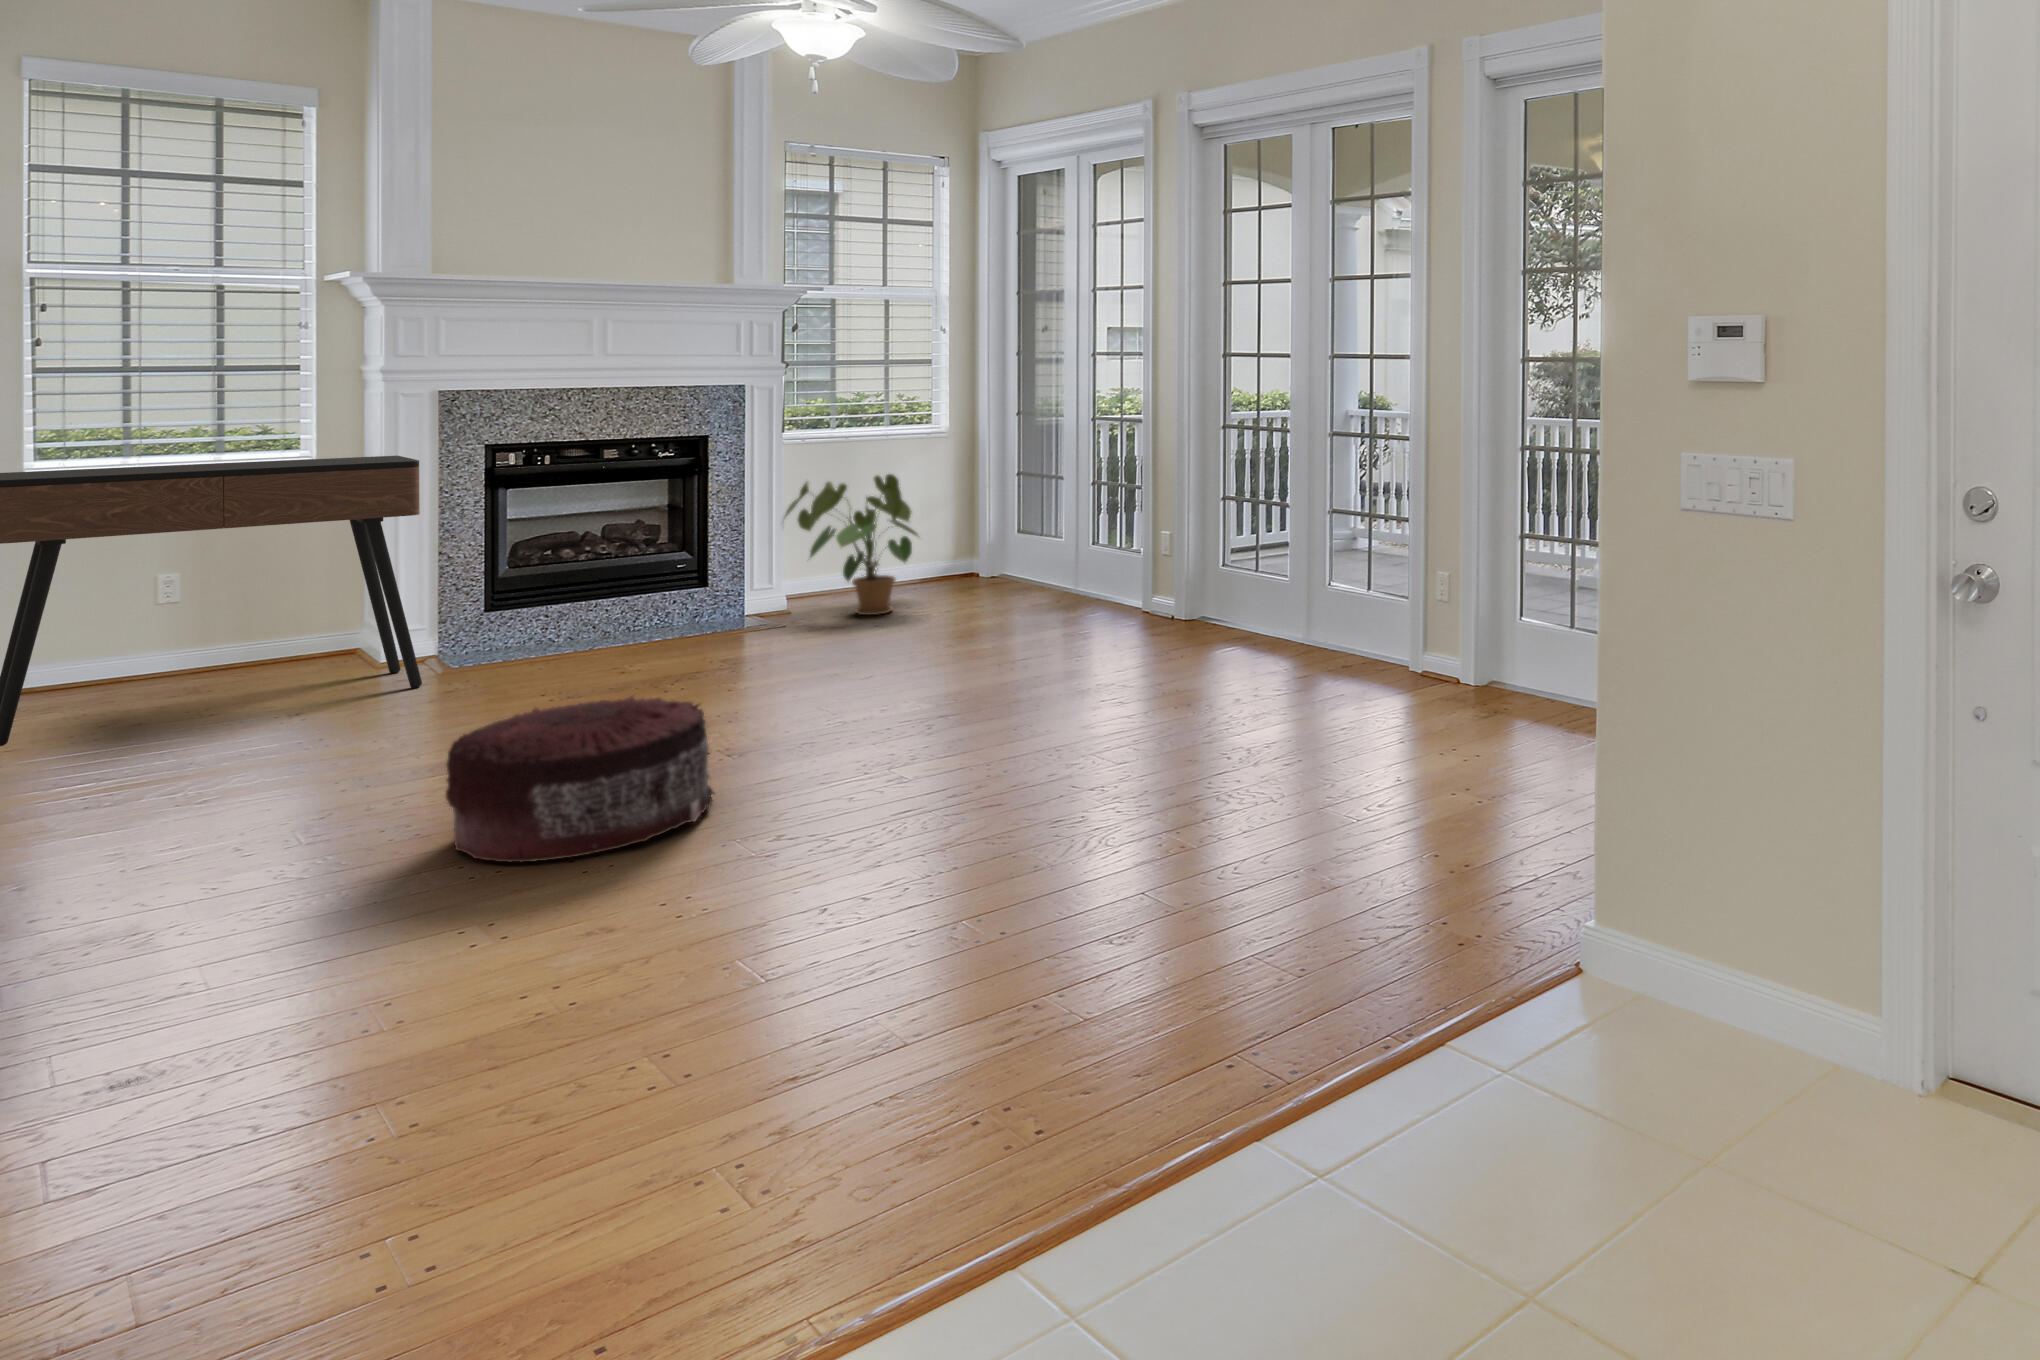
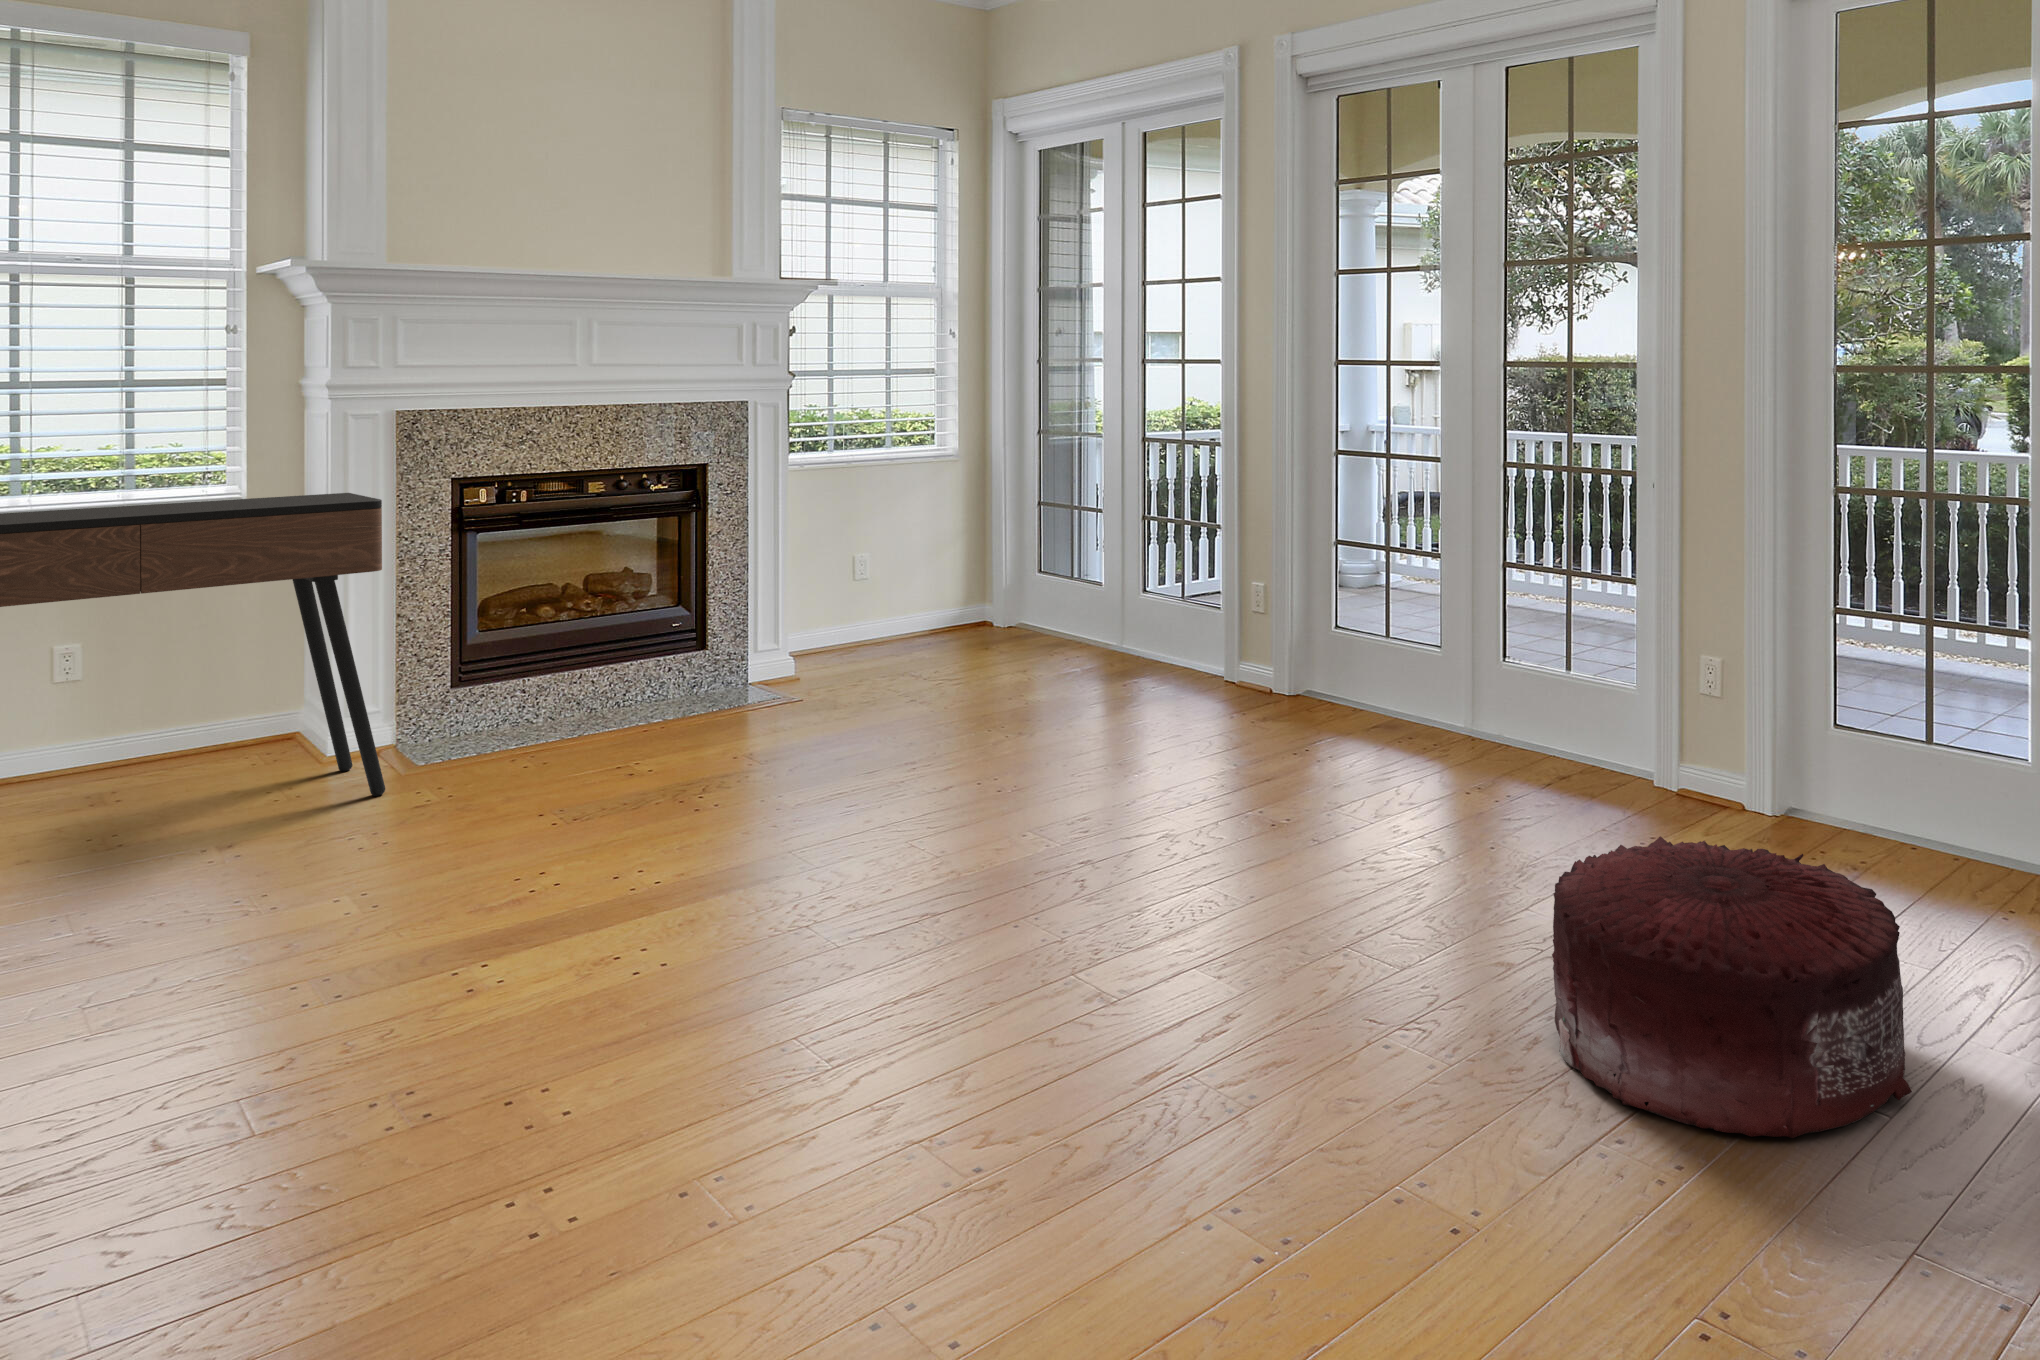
house plant: present [785,474,918,615] -> none [789,508,954,682]
pouf: present [446,696,715,862] -> present [1552,836,1912,1138]

